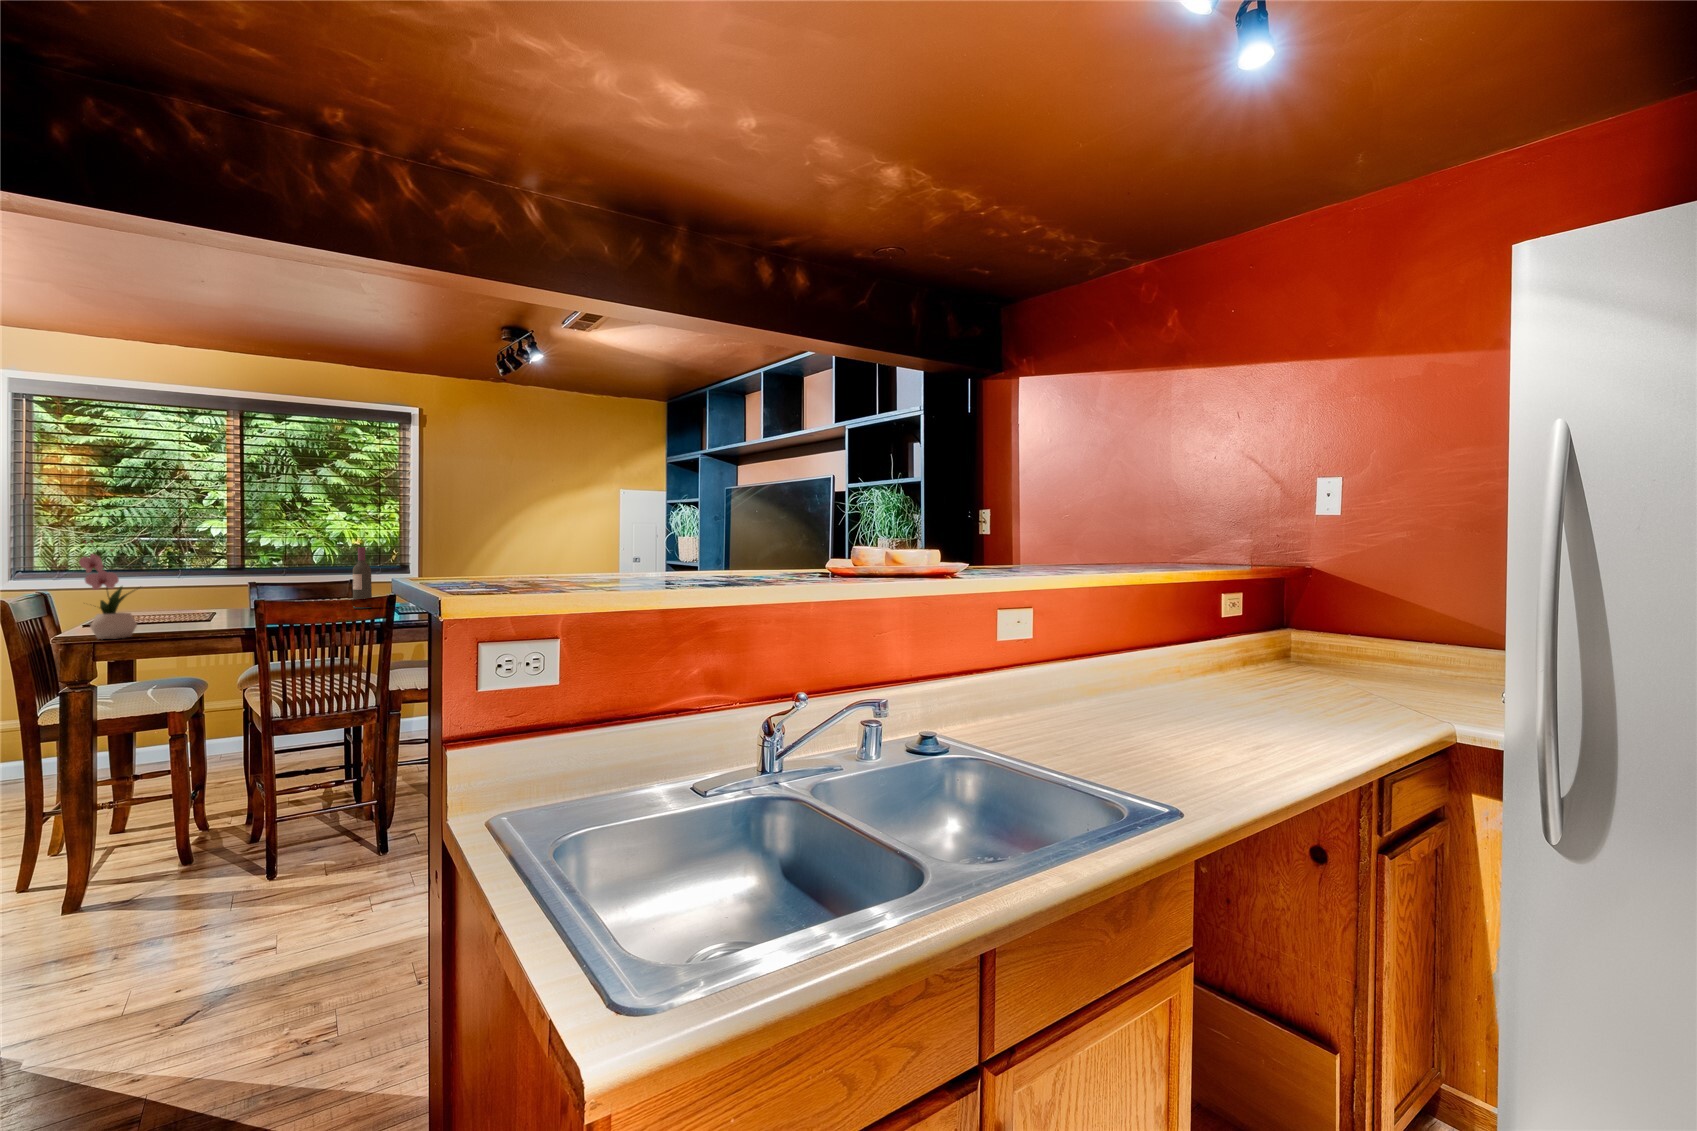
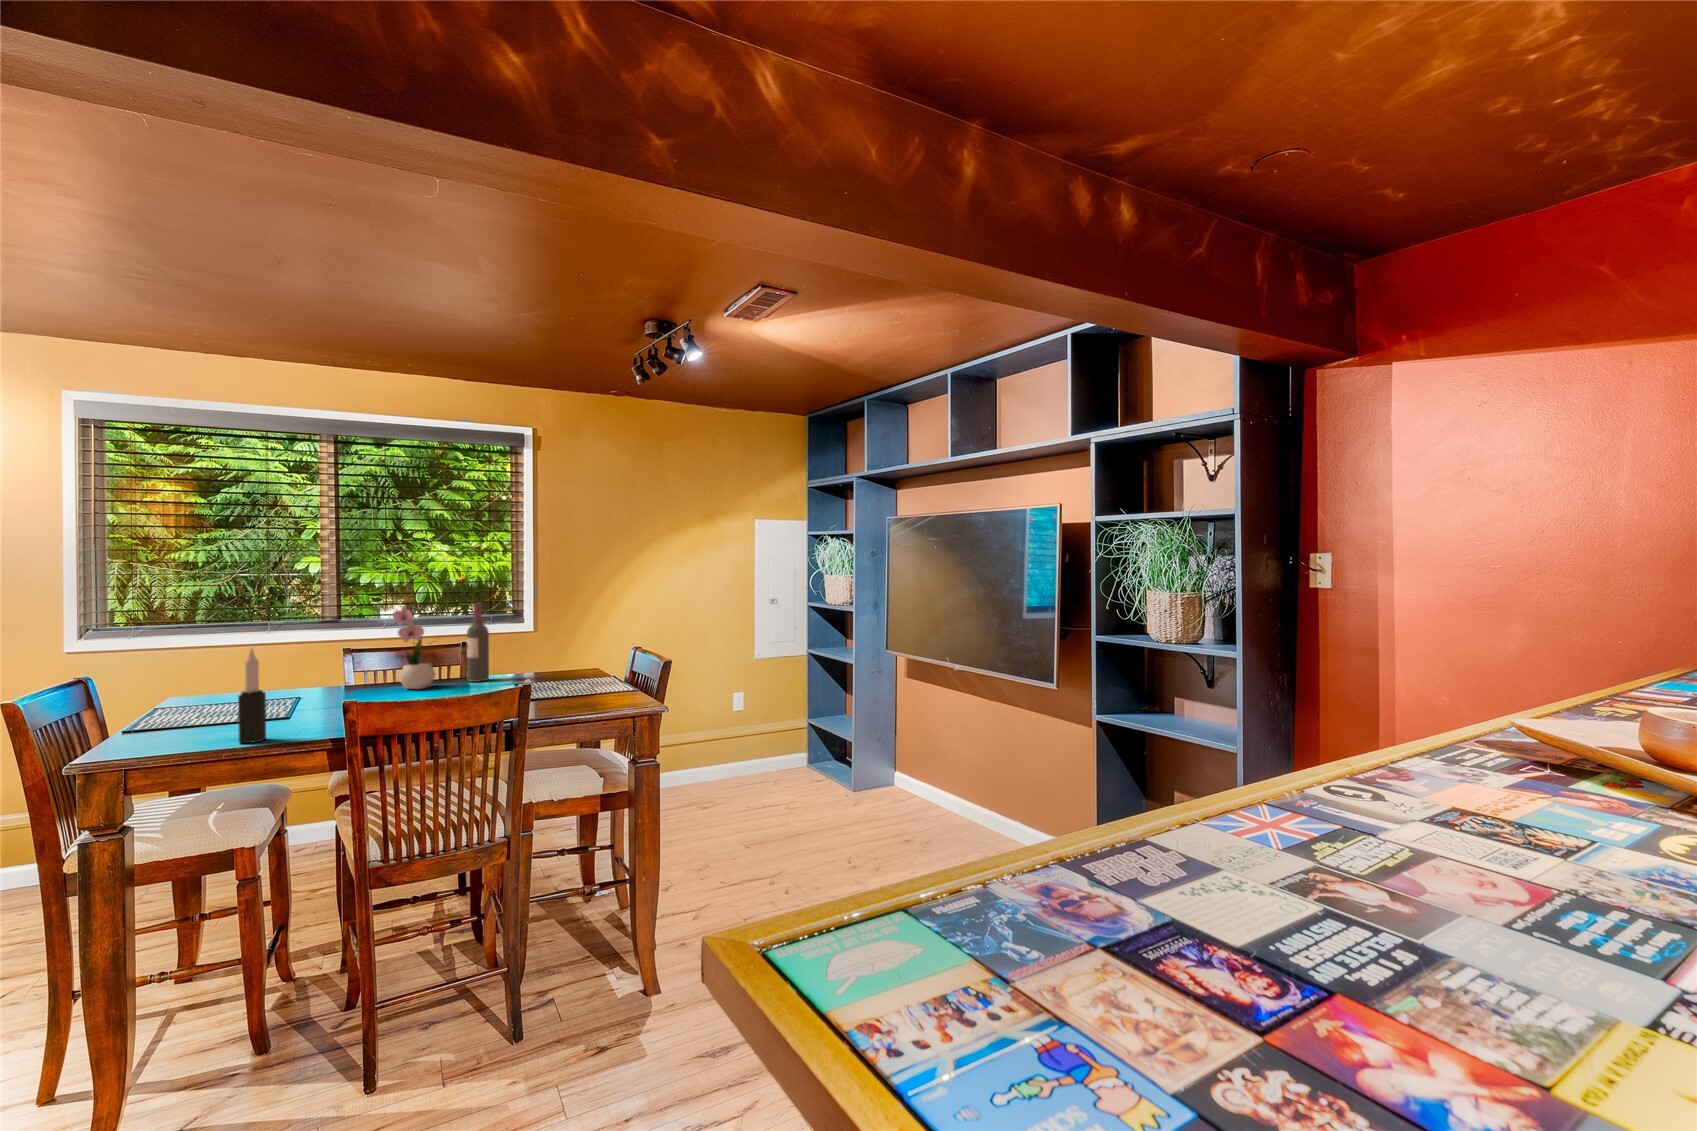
flower arrangement: present [79,541,137,639] -> present [393,595,435,689]
candle: none [167,567,189,635] -> present [238,649,266,743]

